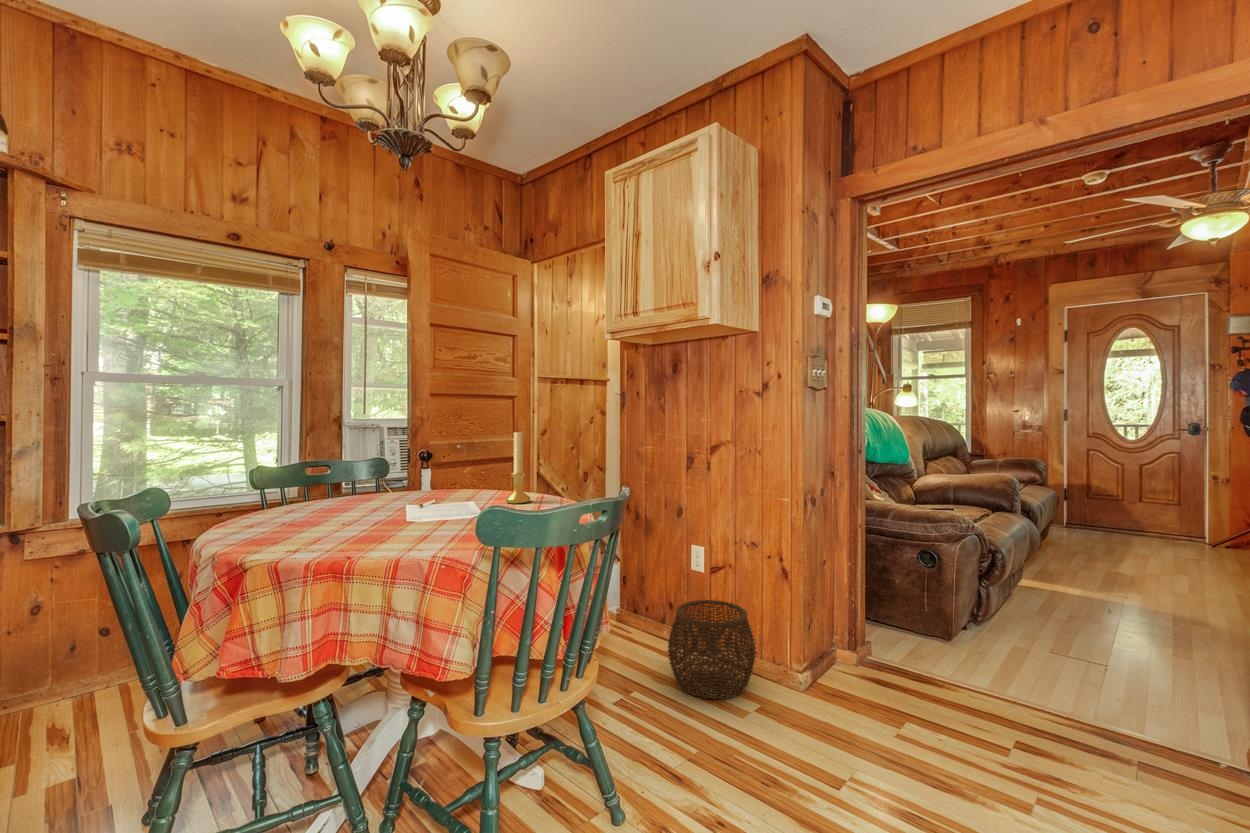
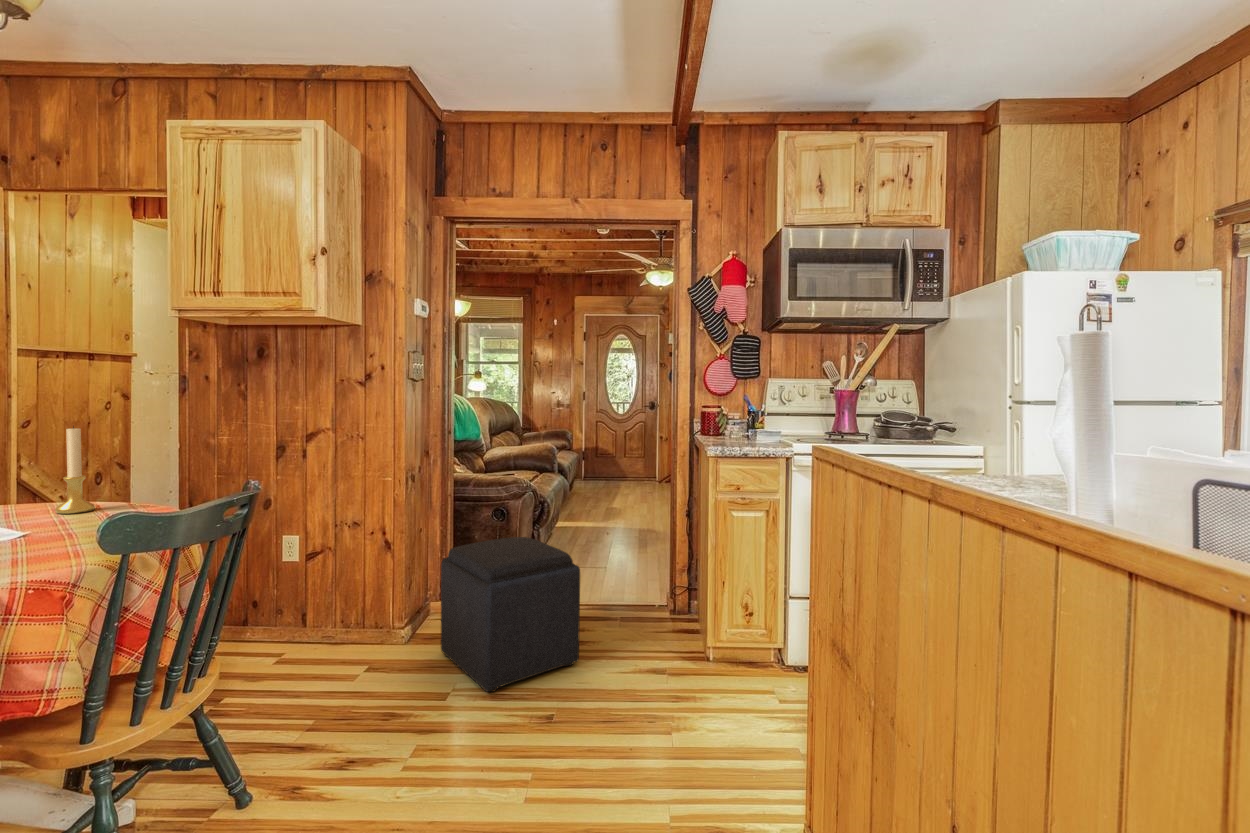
ottoman: none [843,587,1049,796] -> present [441,537,580,692]
woven basket: present [668,600,756,699] -> none [266,583,361,678]

